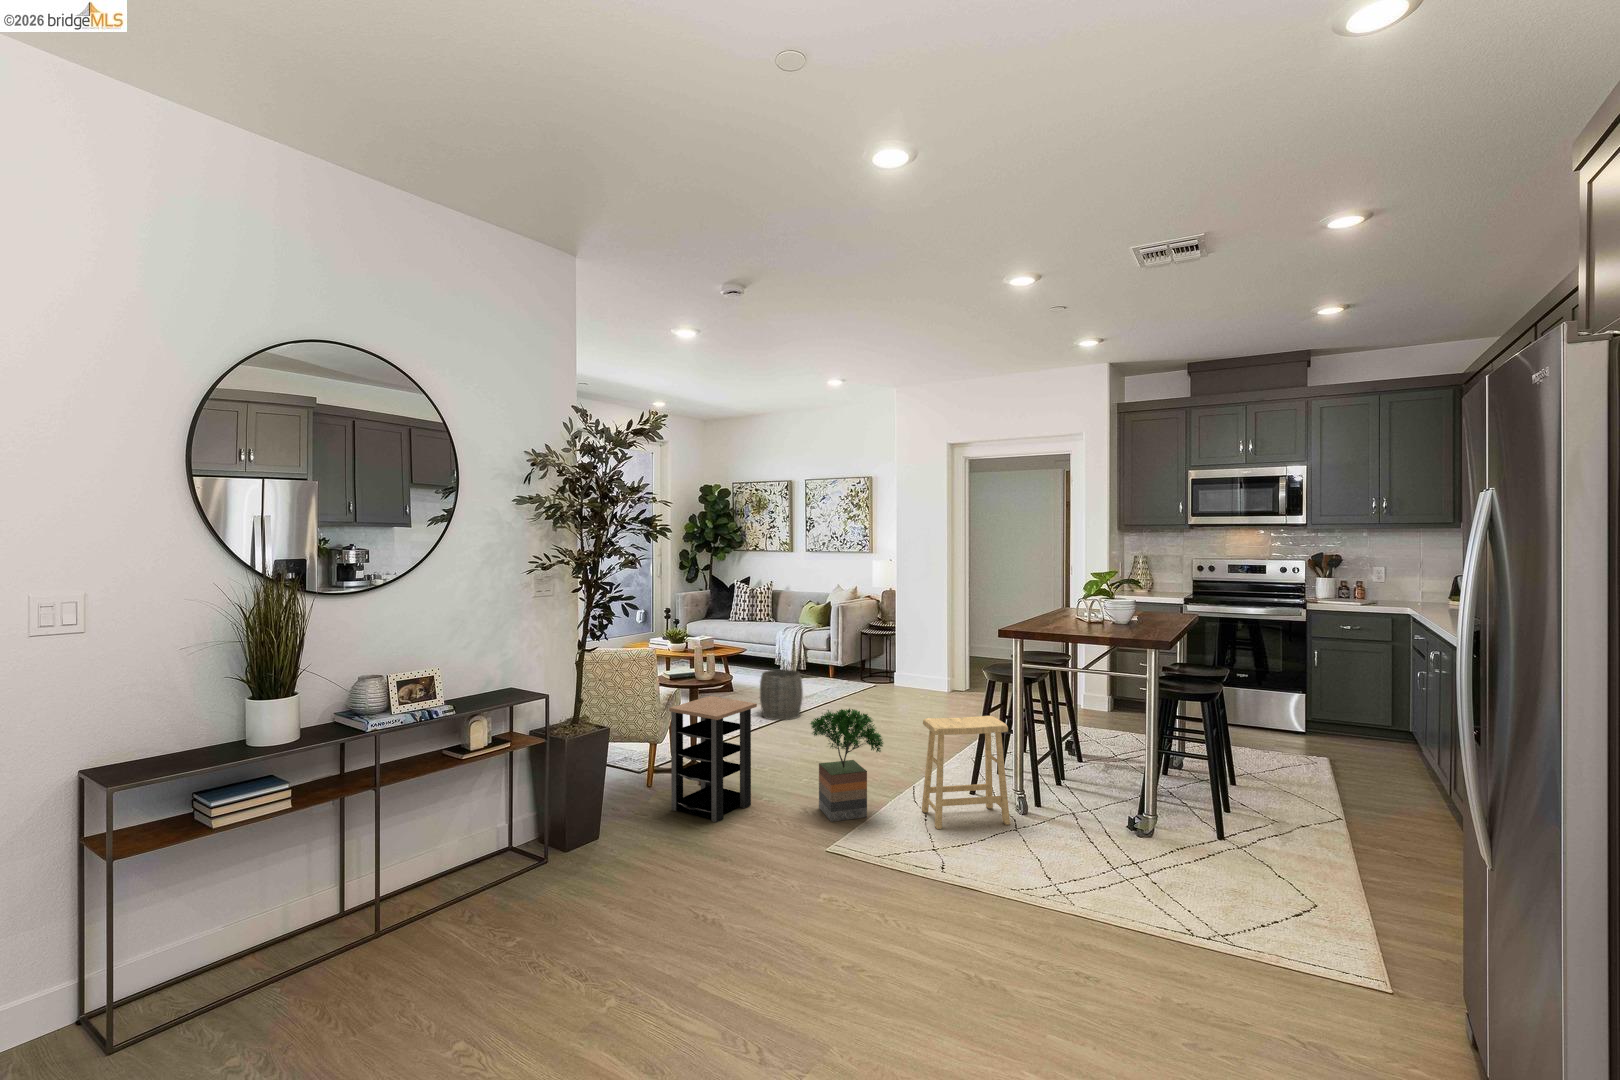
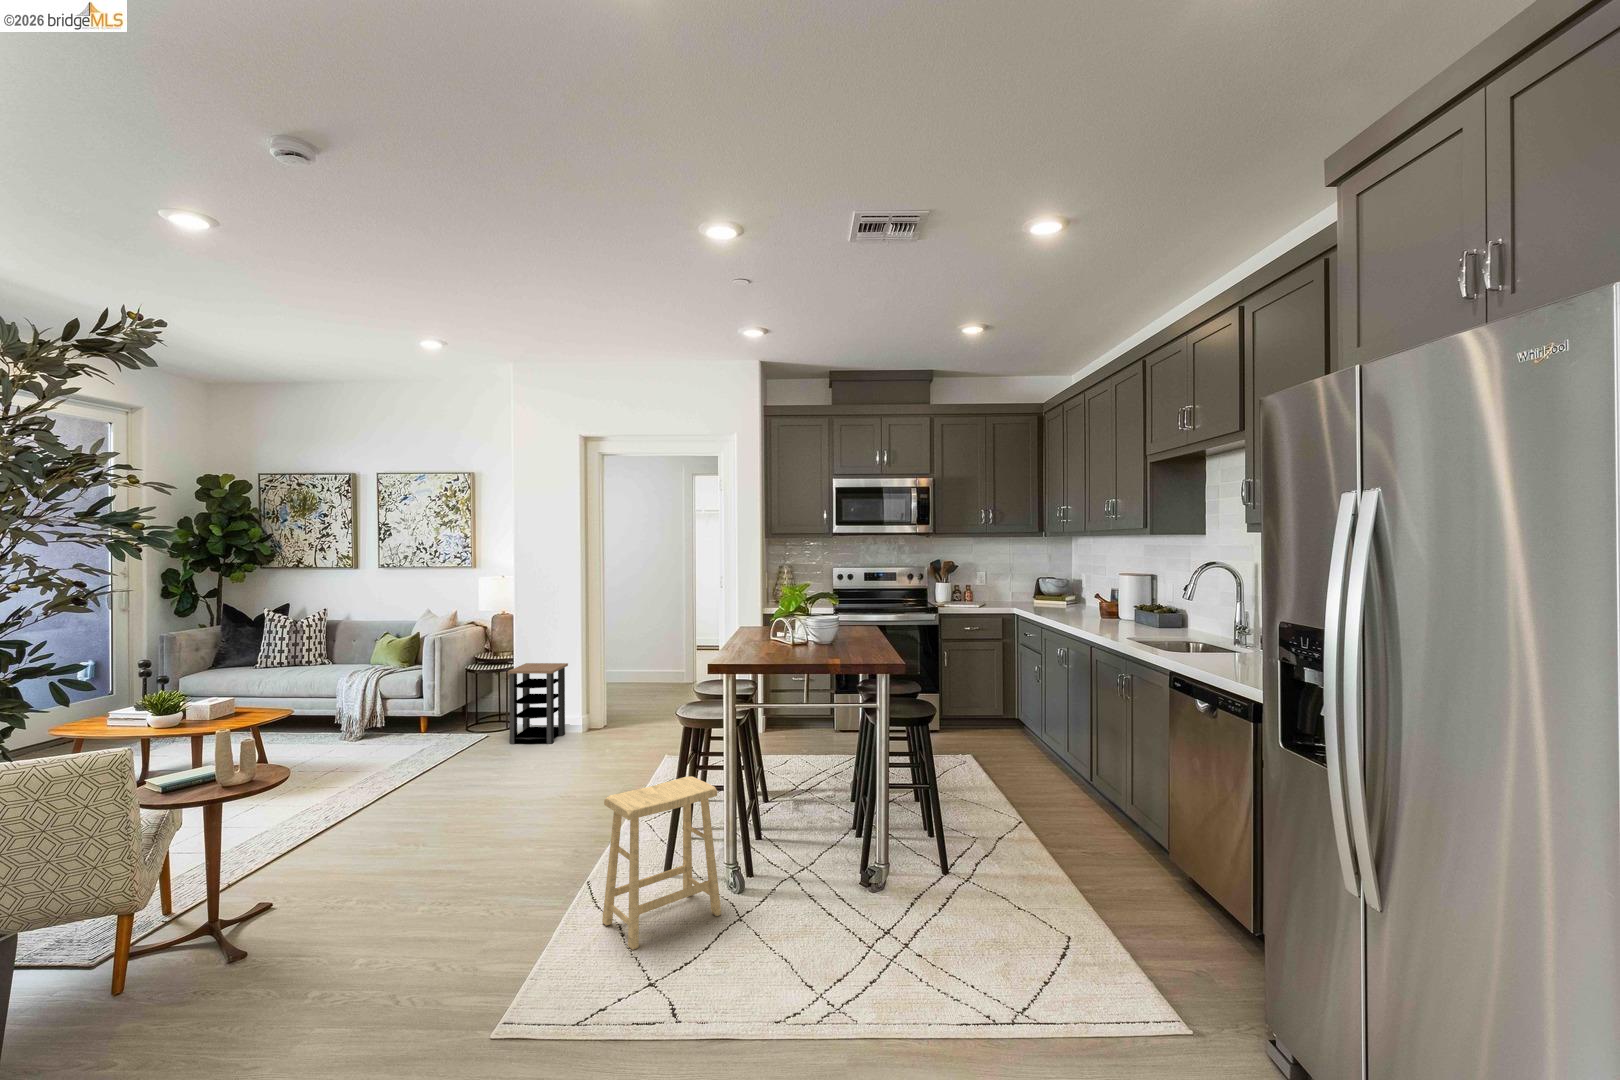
woven basket: present [760,669,803,720] -> none [317,736,389,814]
side table: present [669,696,757,823] -> present [508,663,568,744]
potted tree: present [810,709,883,822] -> none [428,798,553,983]

